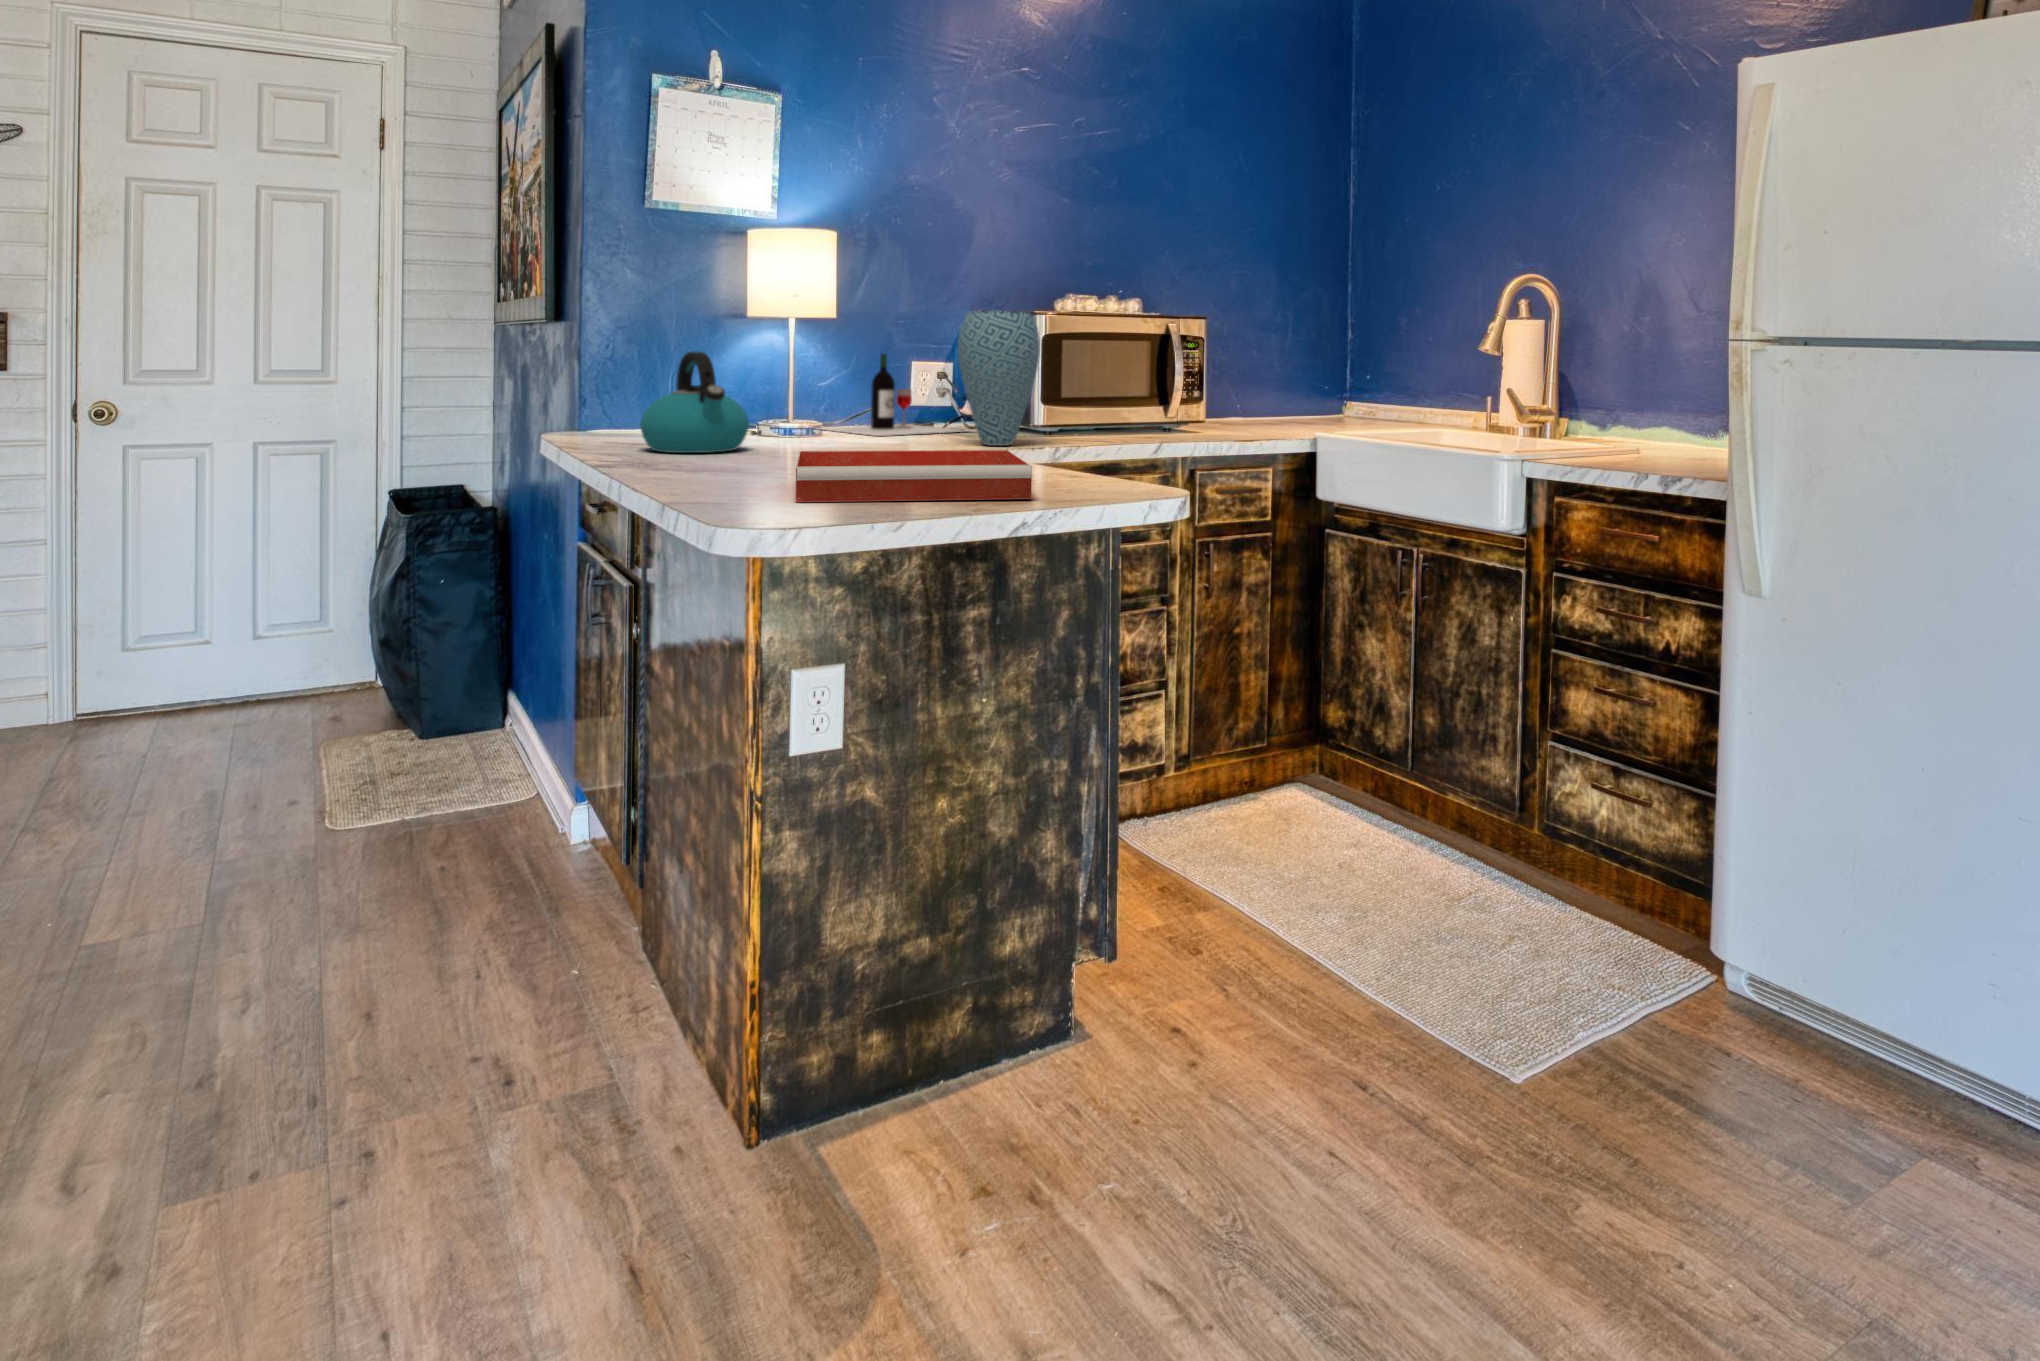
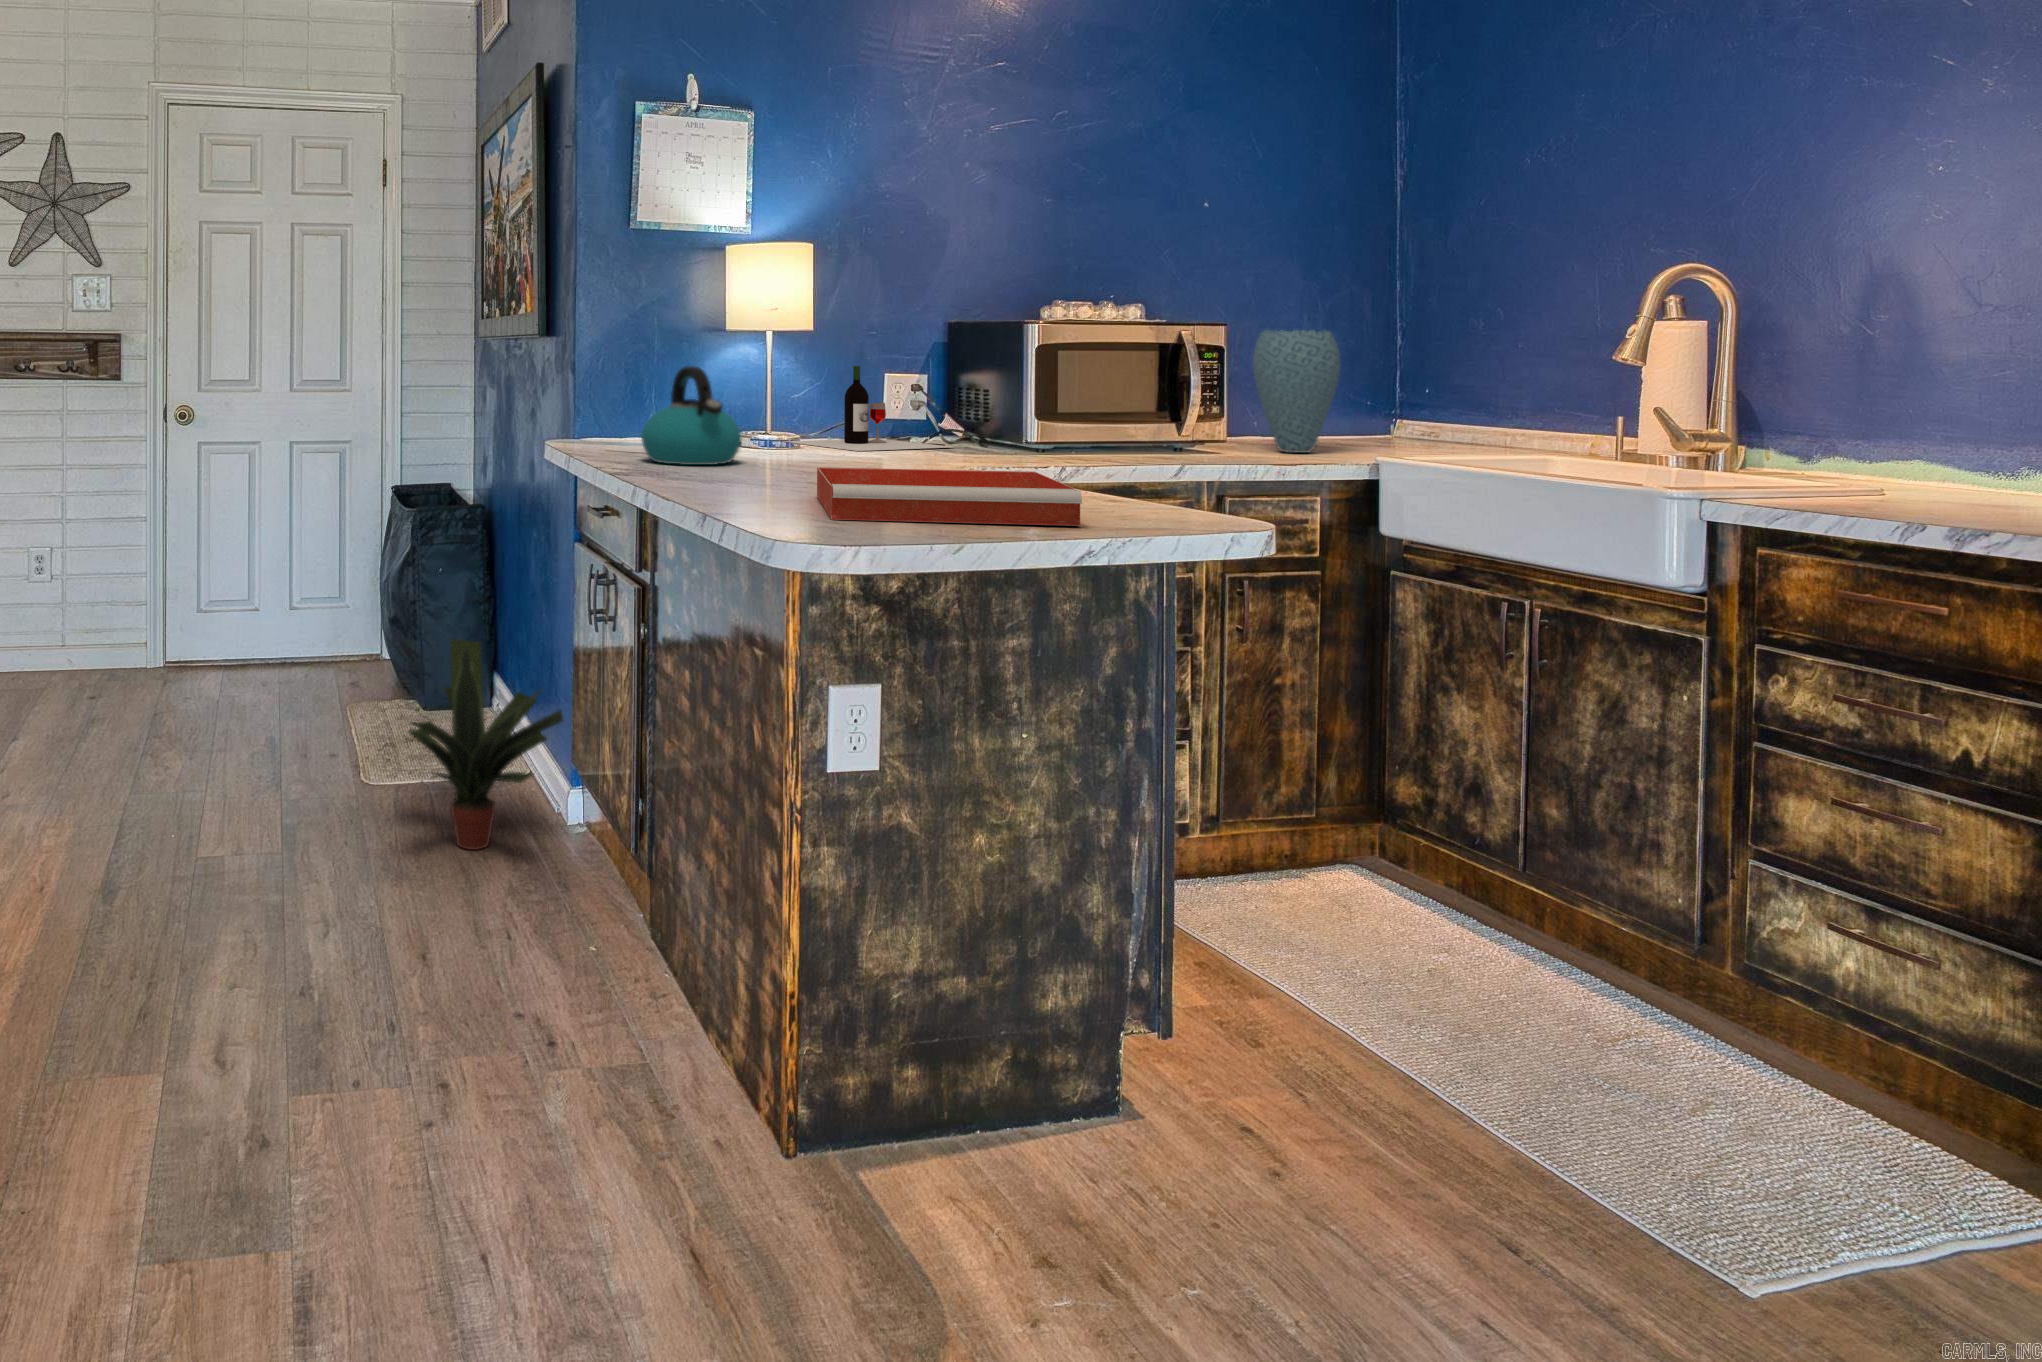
vase: present [958,311,1040,446] -> present [1253,330,1340,453]
potted plant: none [357,652,561,882] -> present [402,639,563,850]

